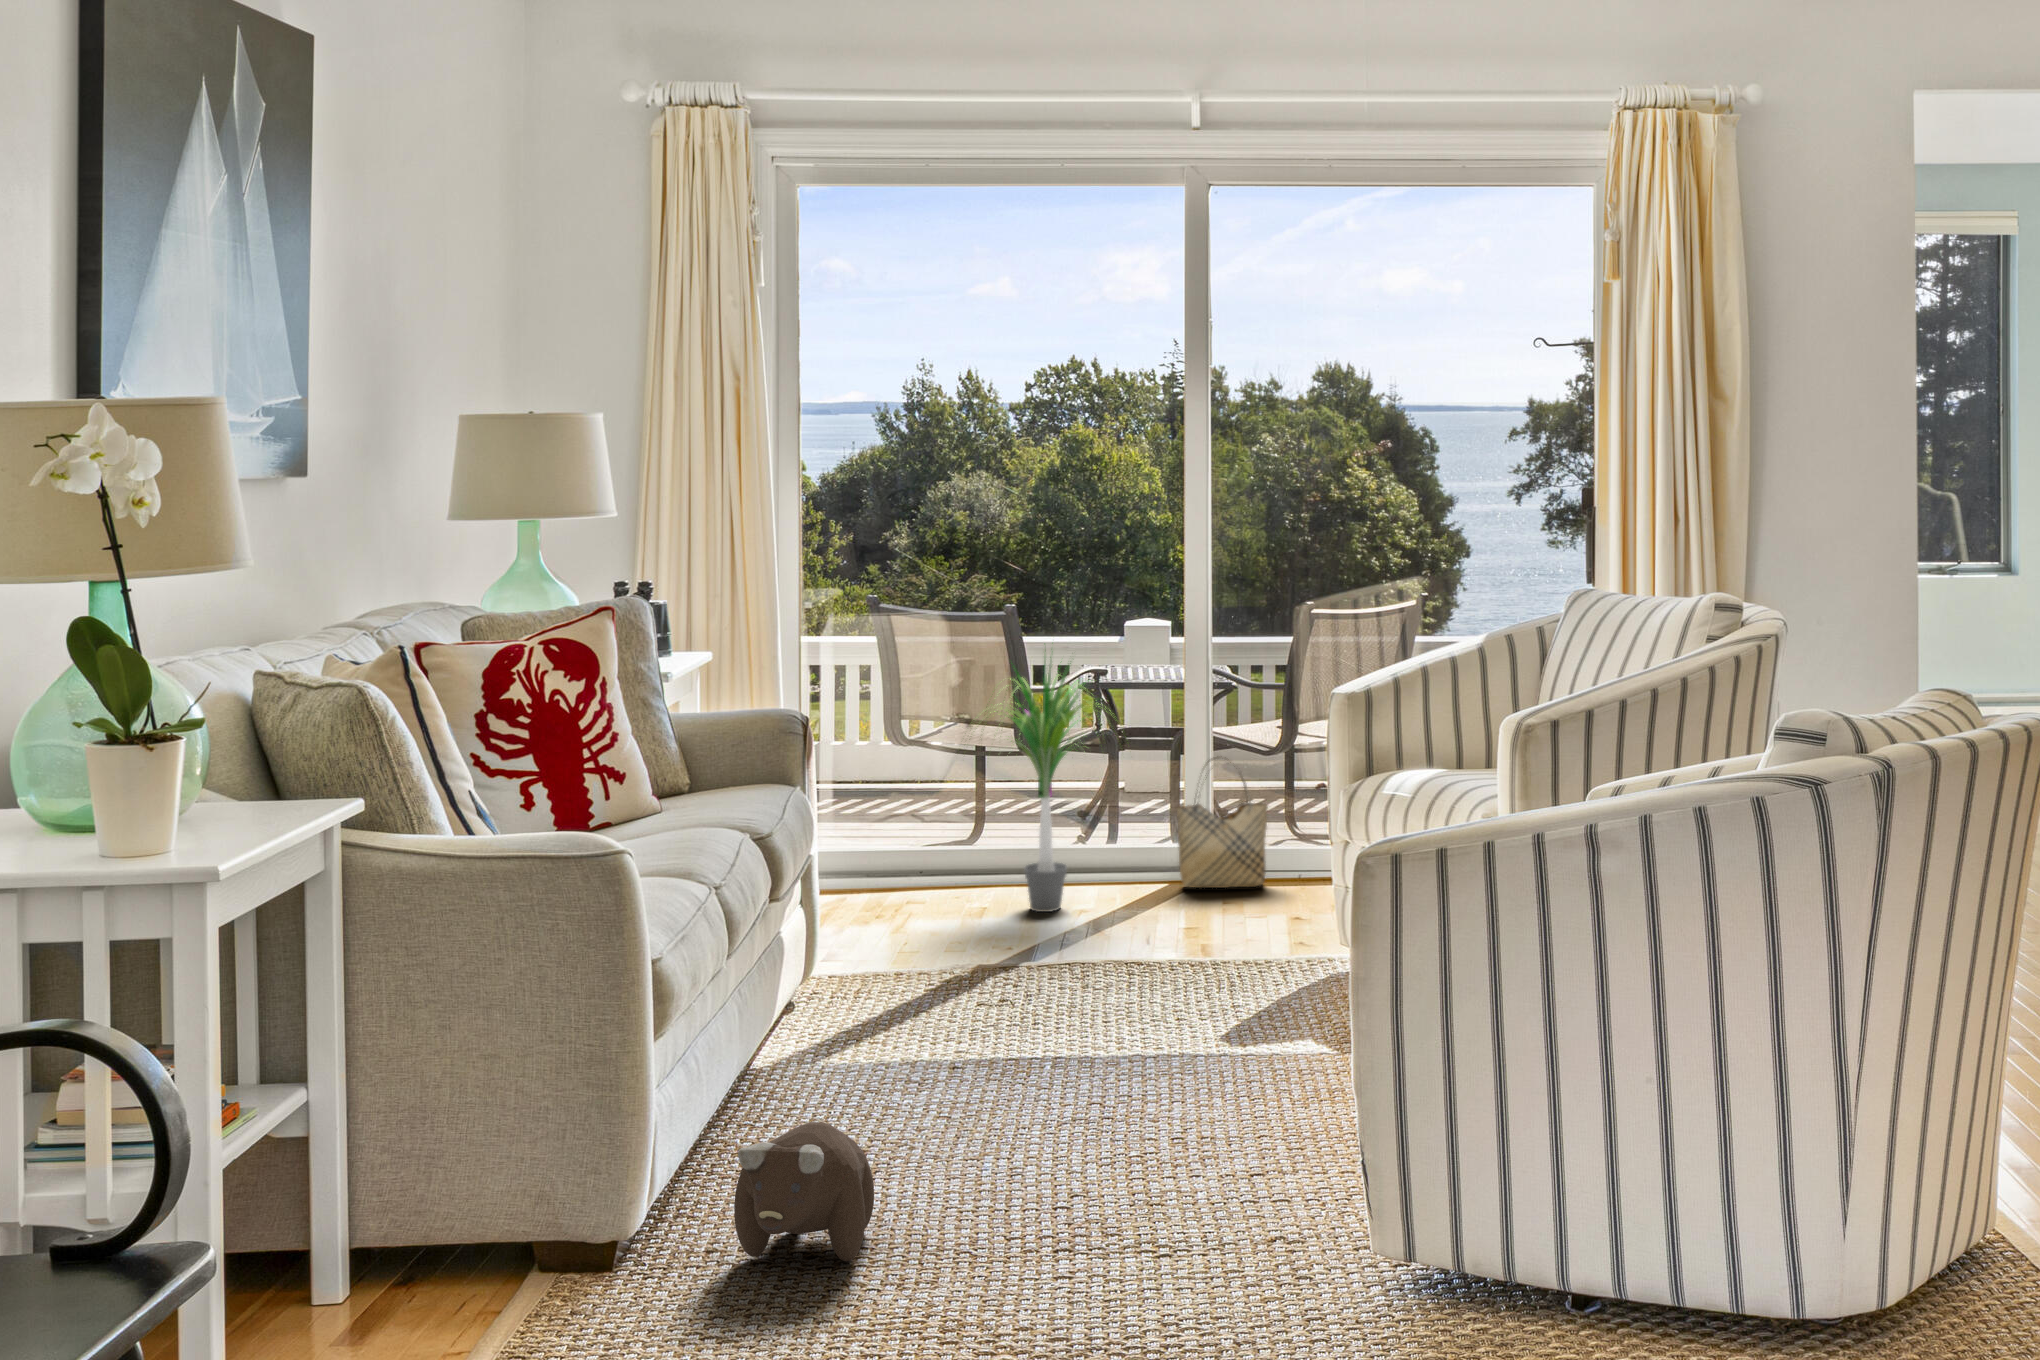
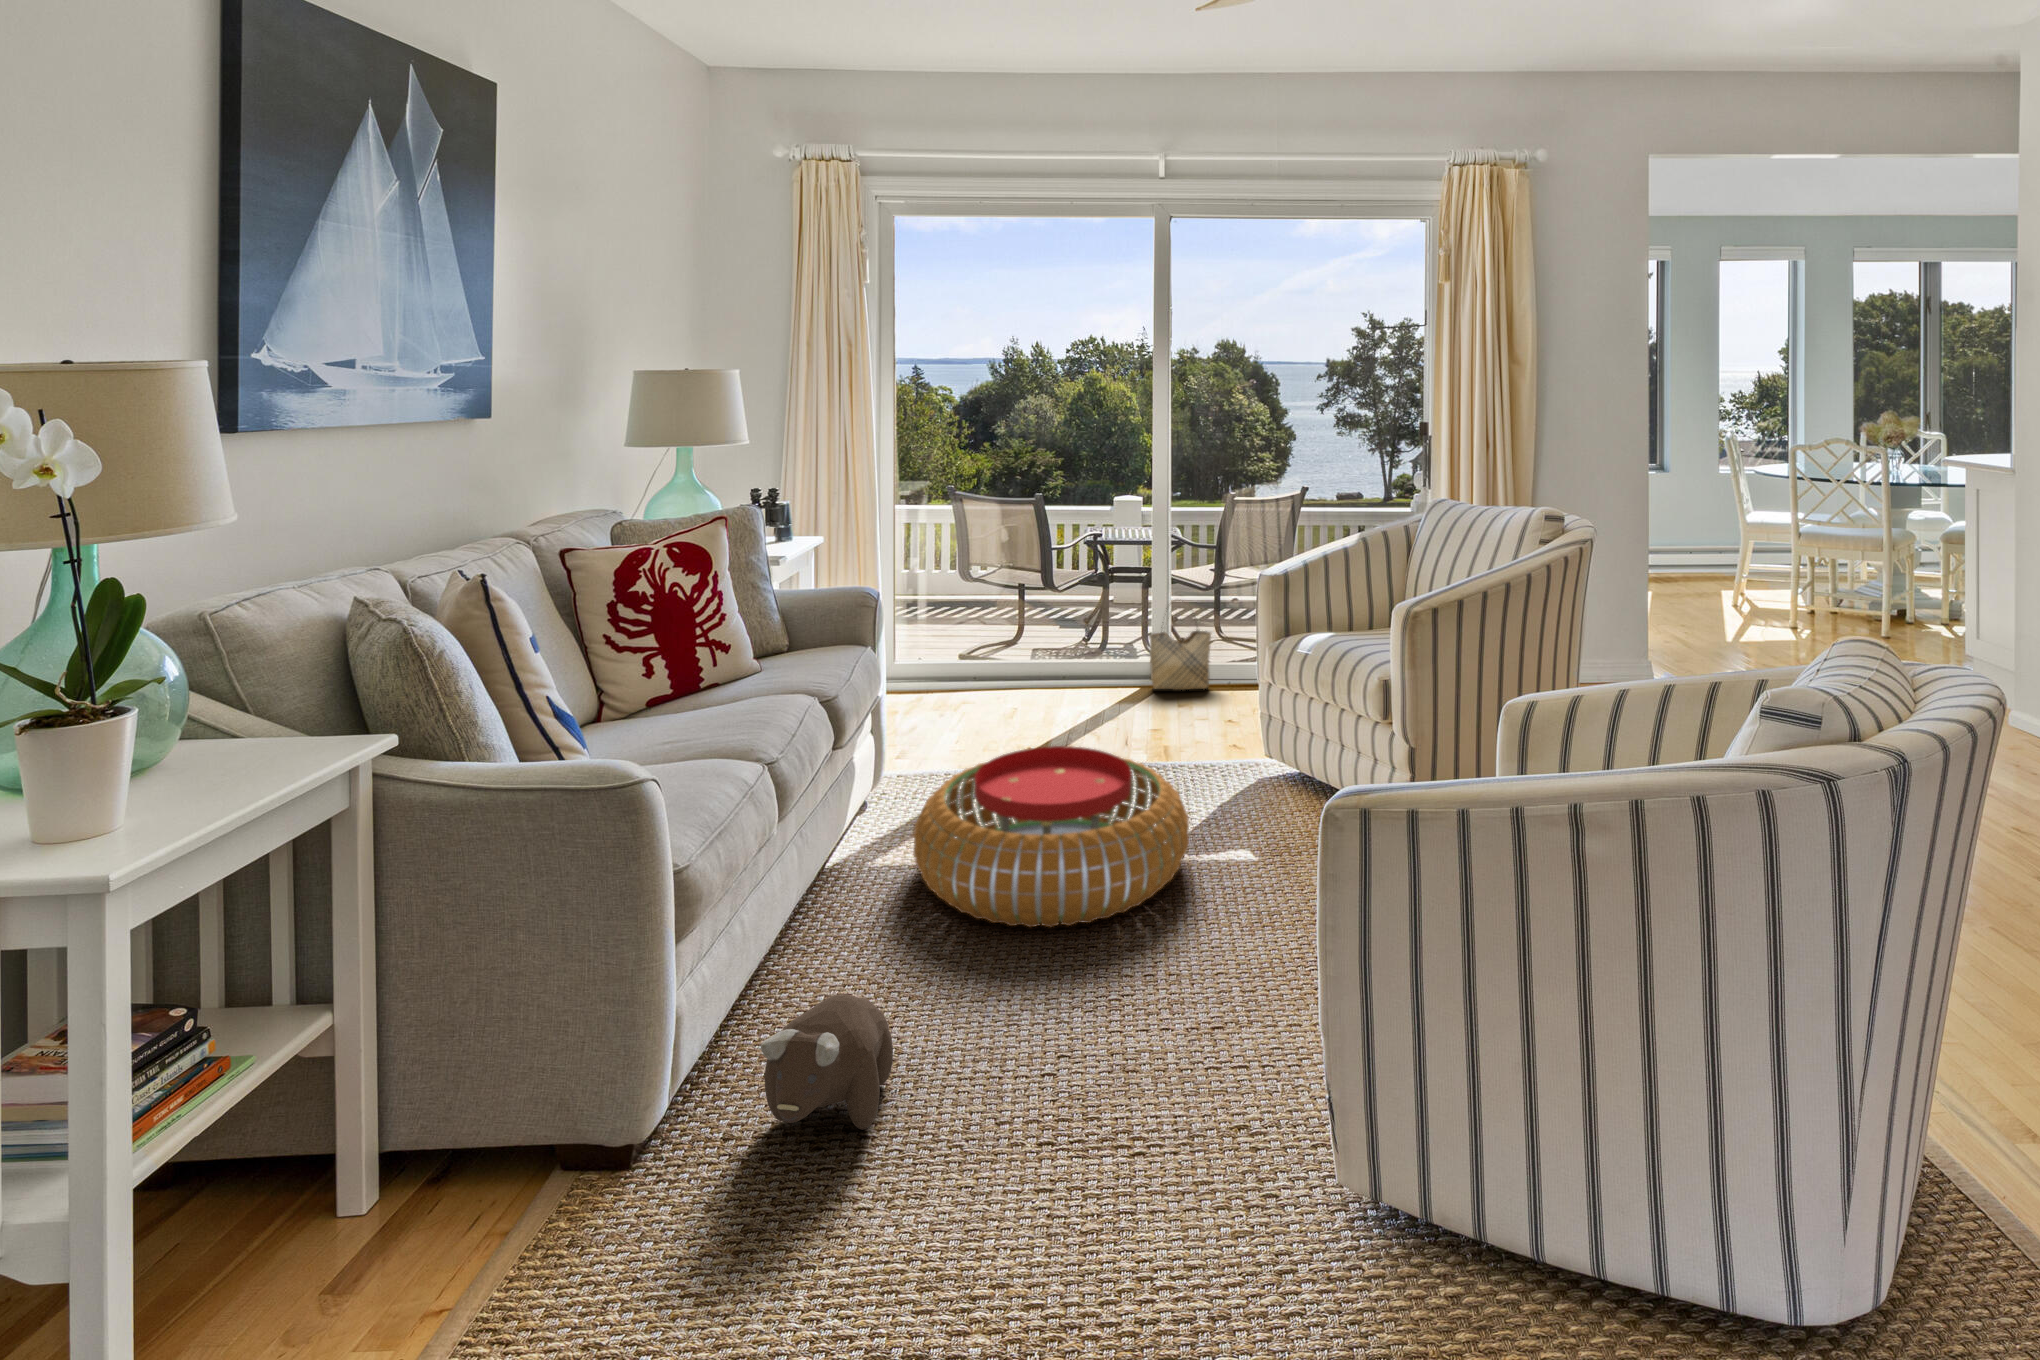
potted plant: present [985,657,1126,912] -> none [998,519,1120,710]
pouf: none [867,913,1226,1114] -> present [913,746,1189,927]

